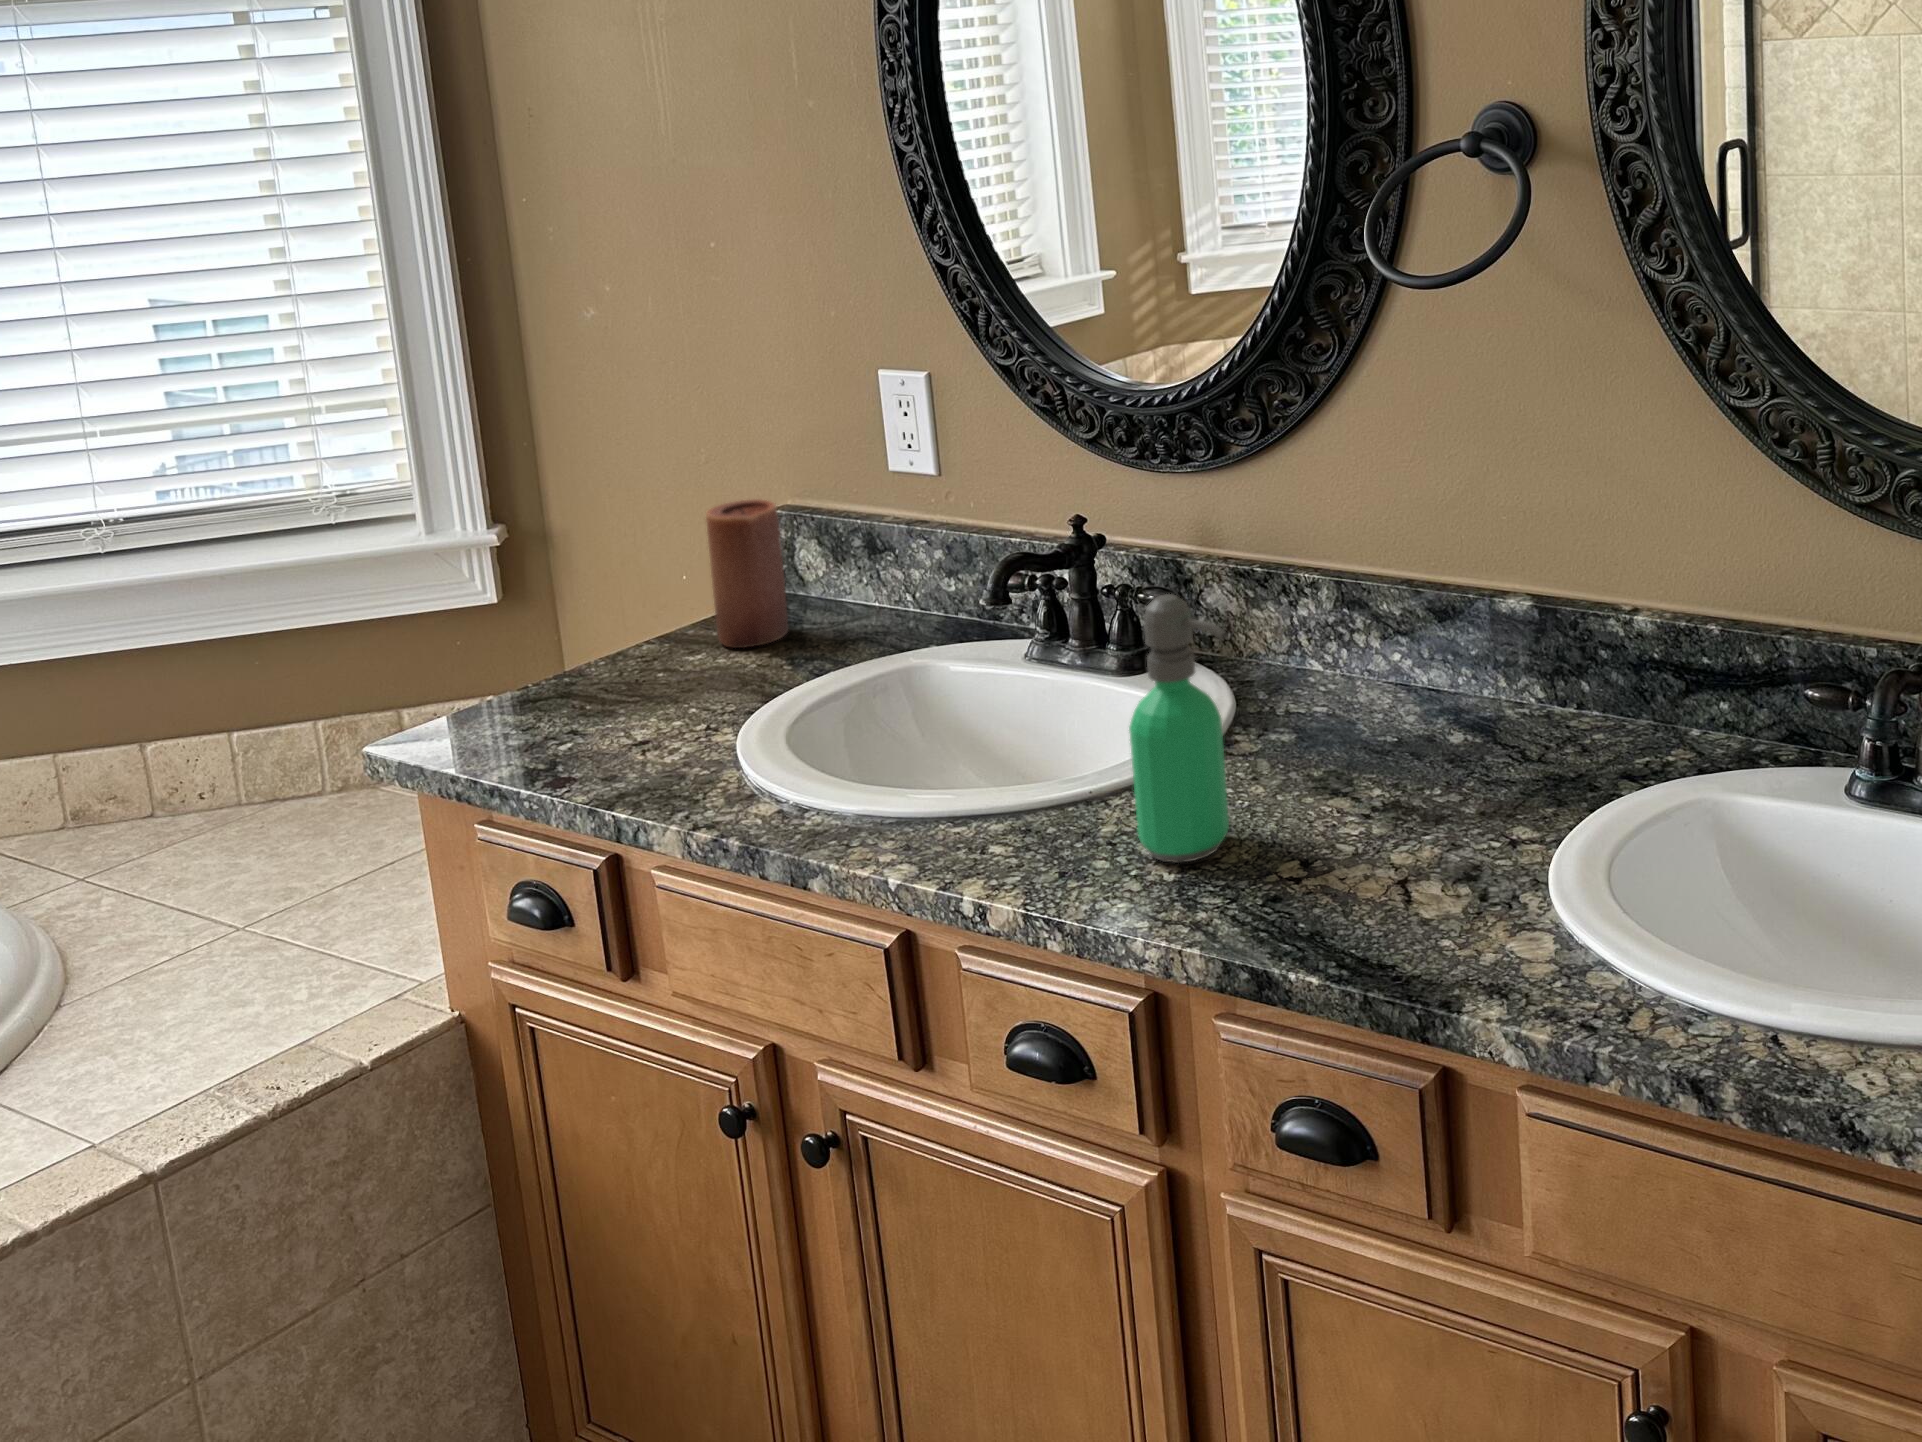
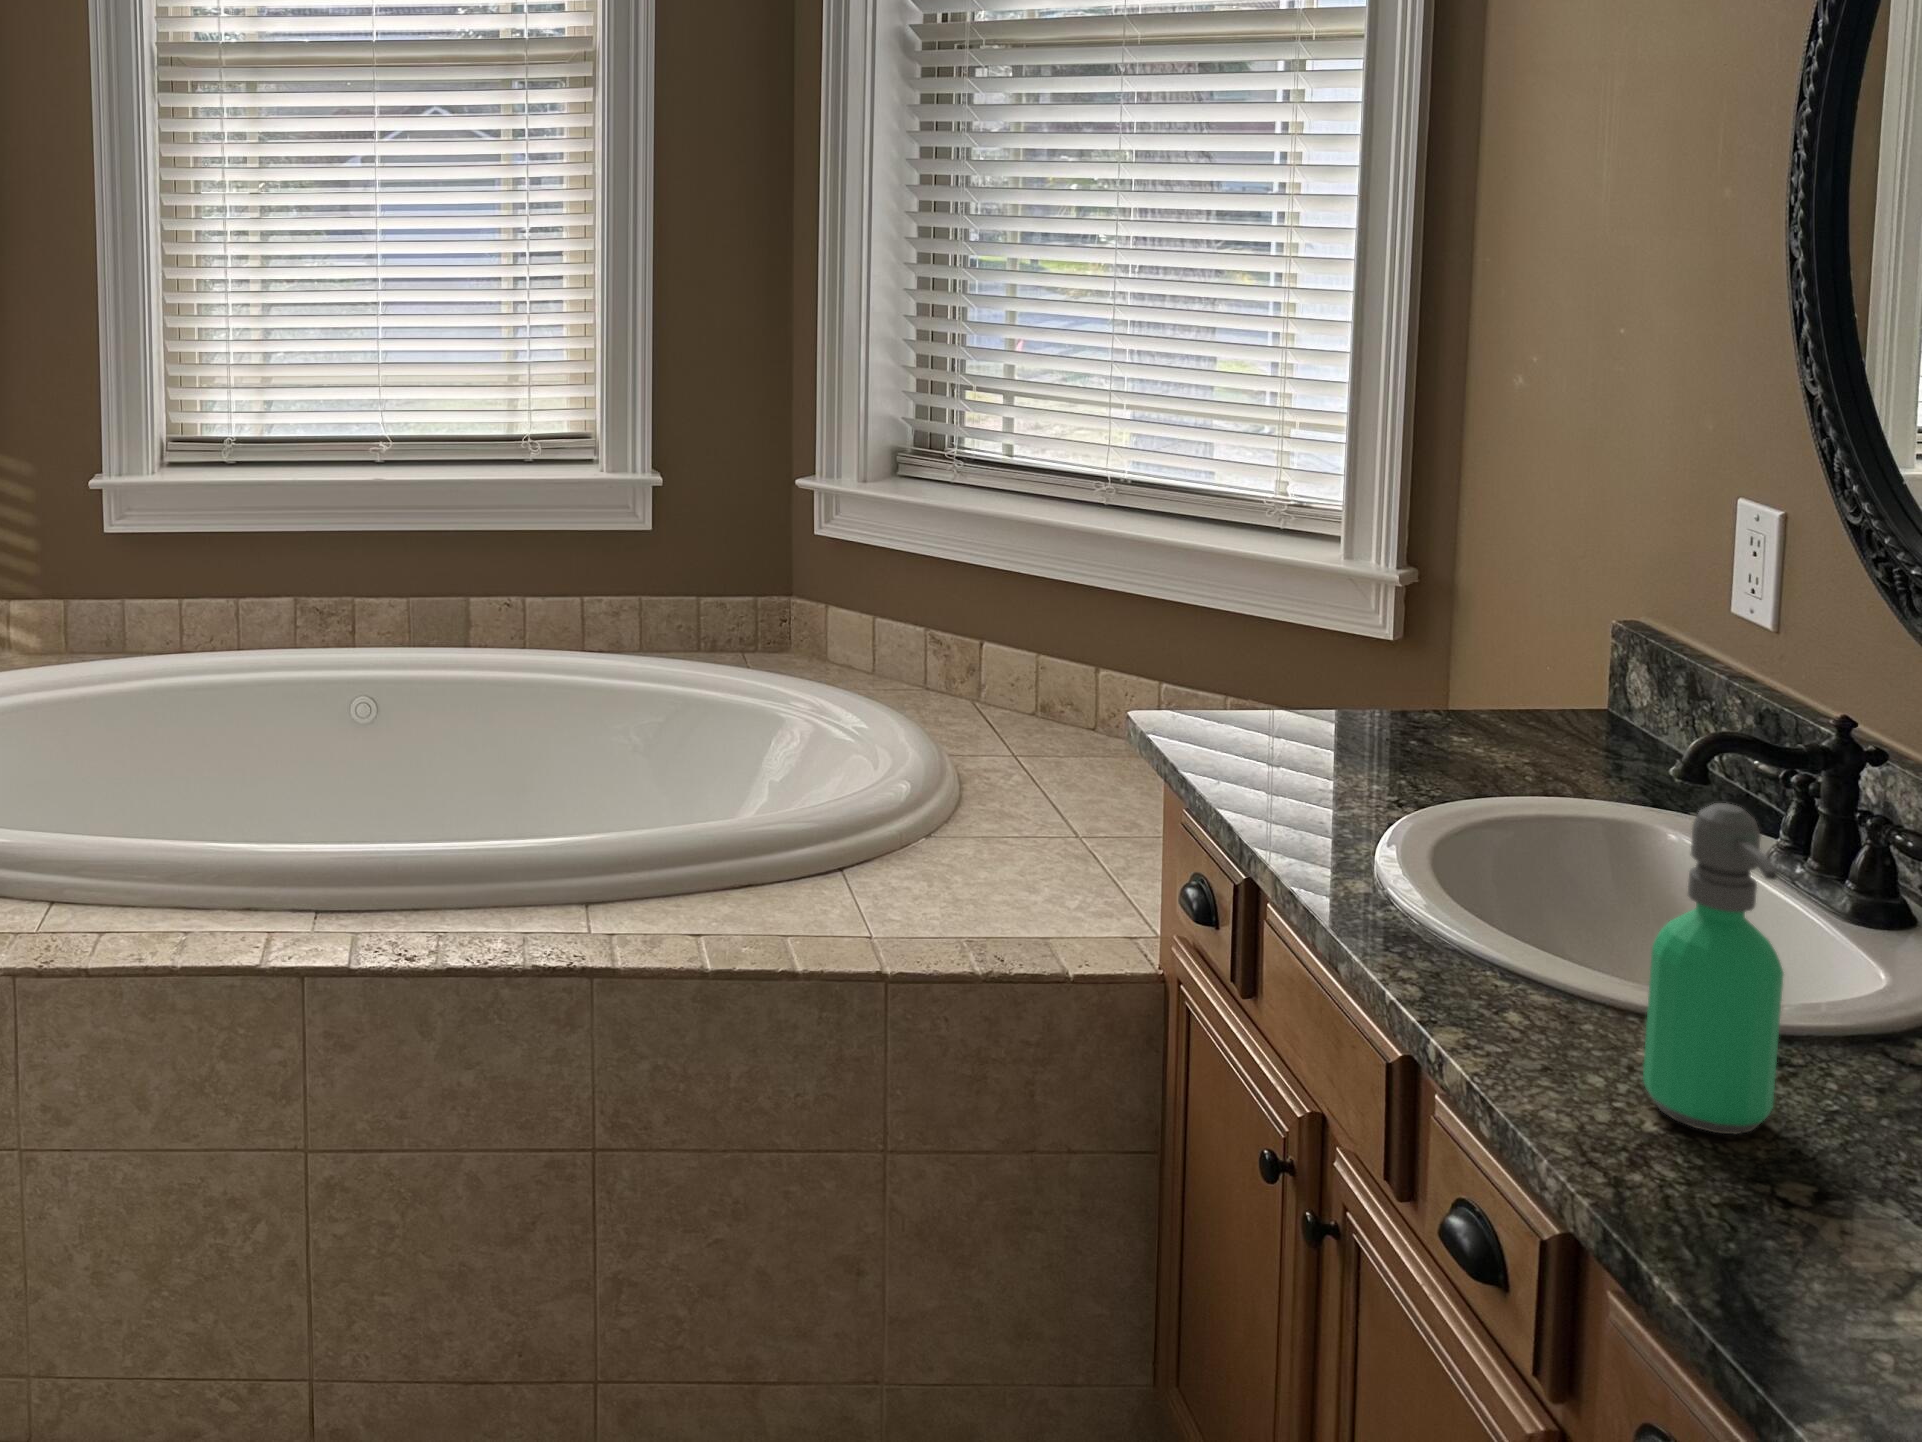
candle: present [706,499,789,648] -> none [1471,592,1559,748]

